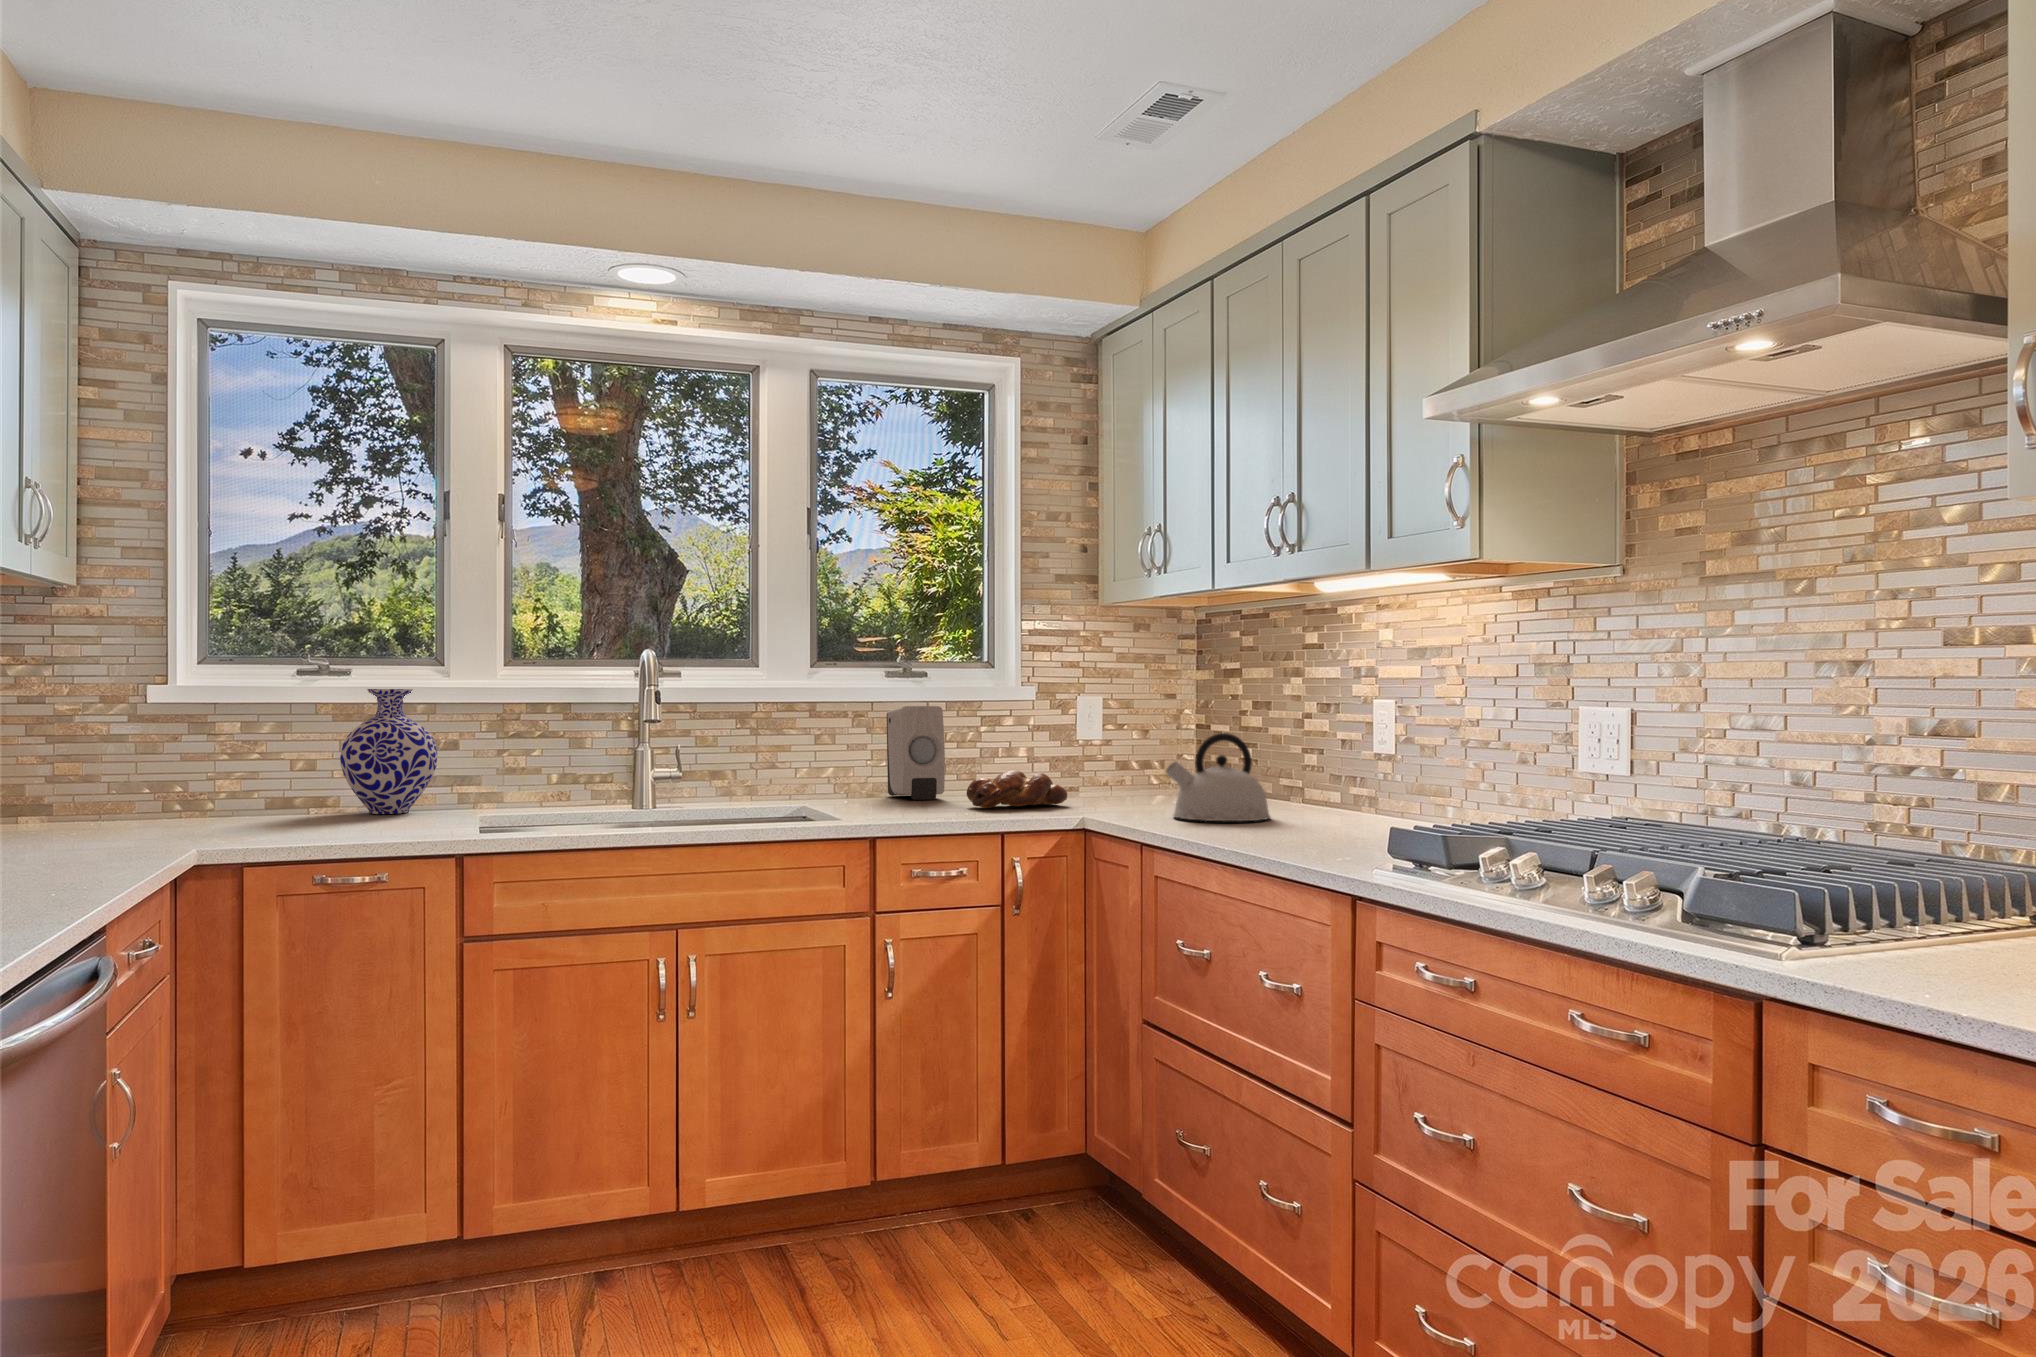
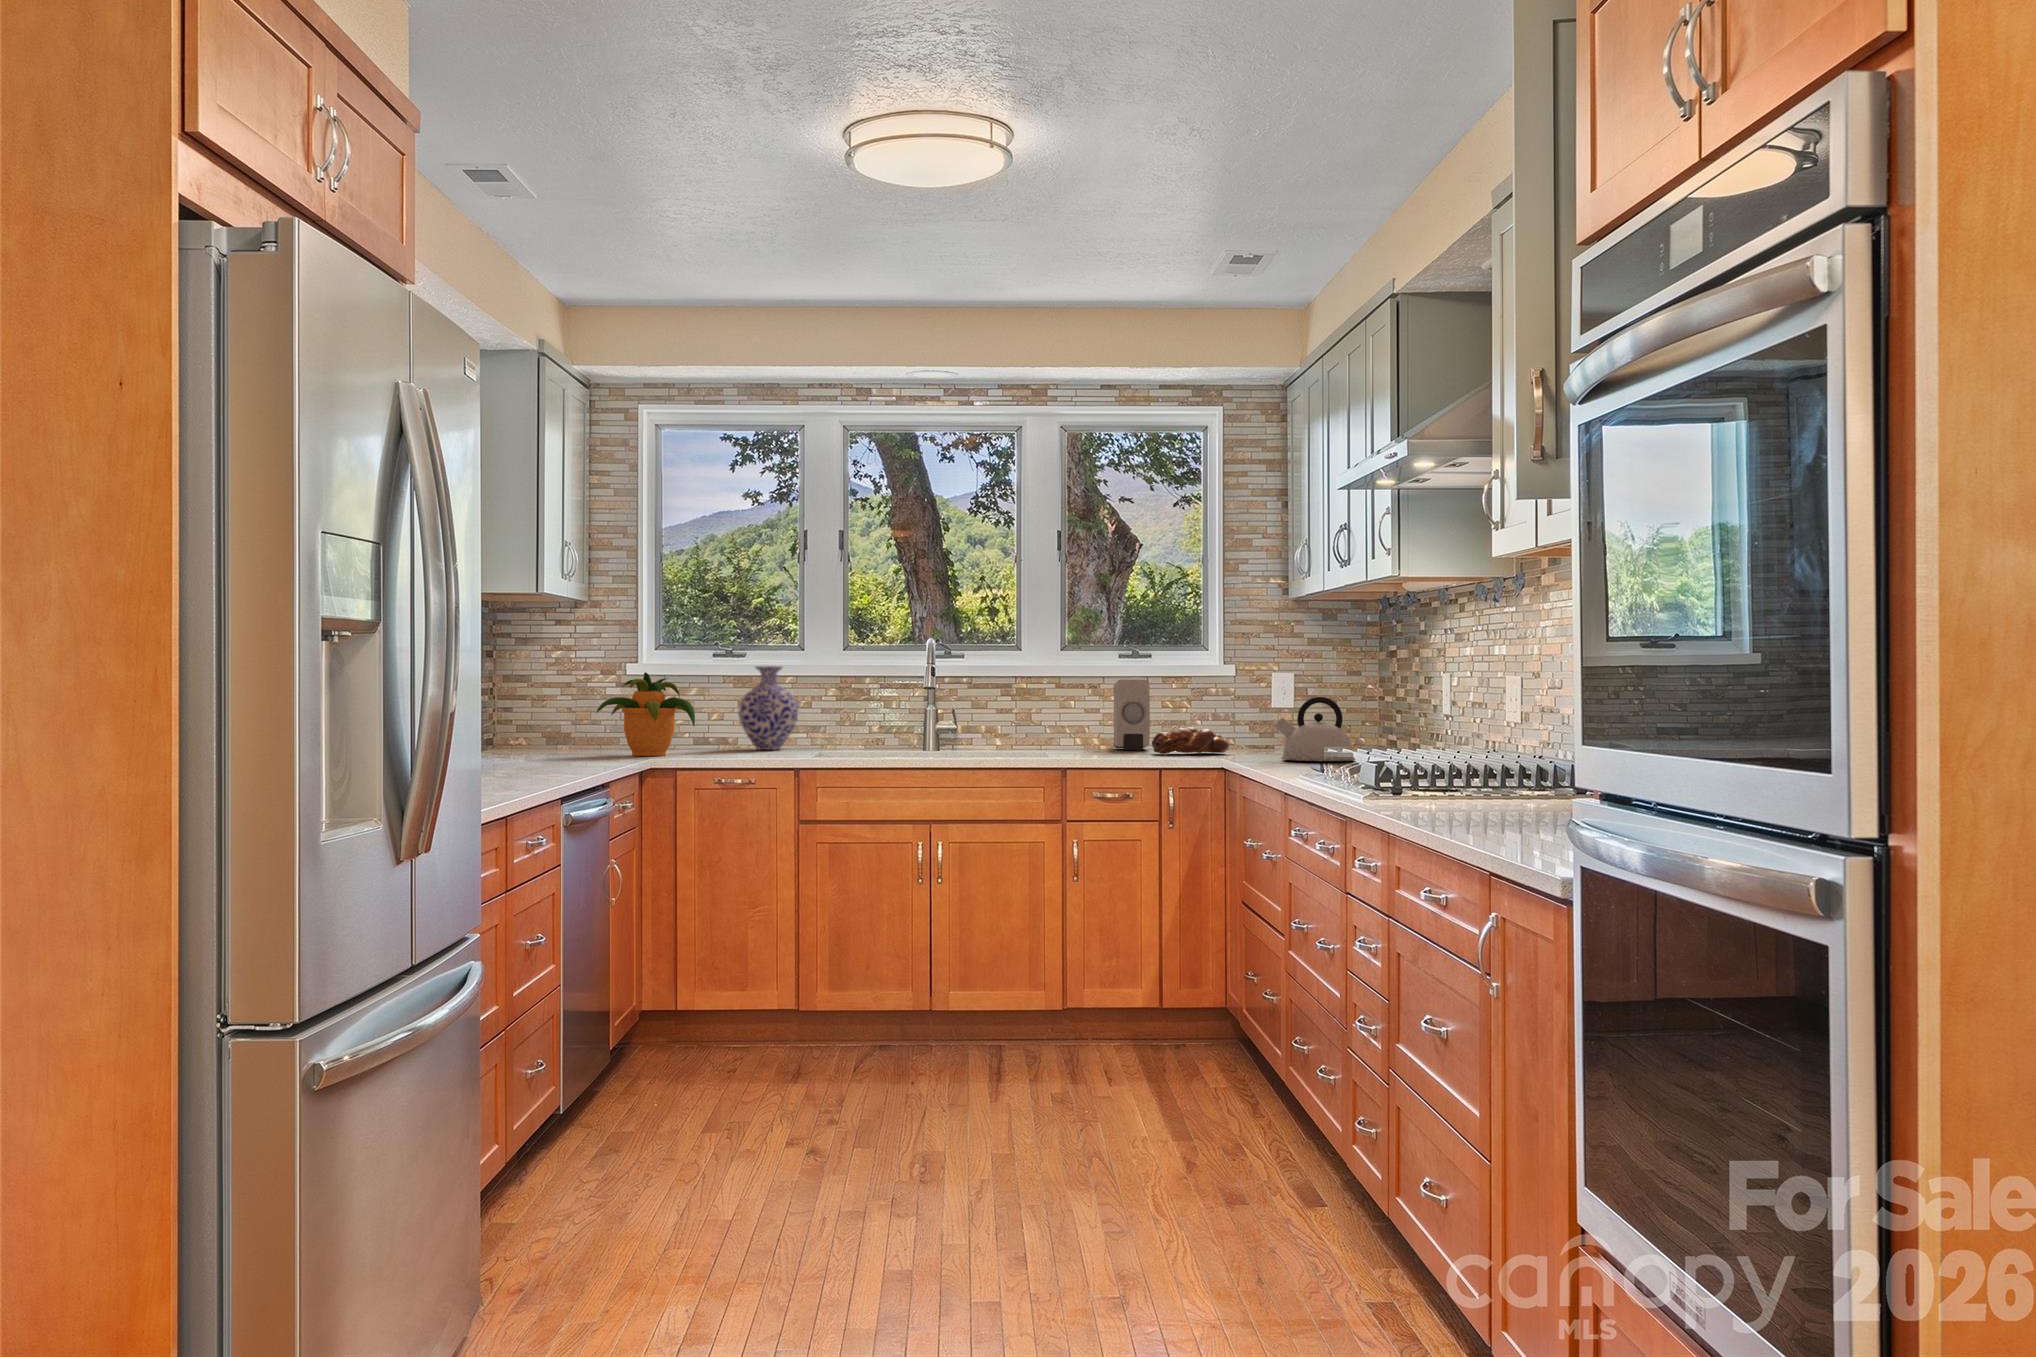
potted plant: none [89,702,275,839] -> present [597,672,695,756]

